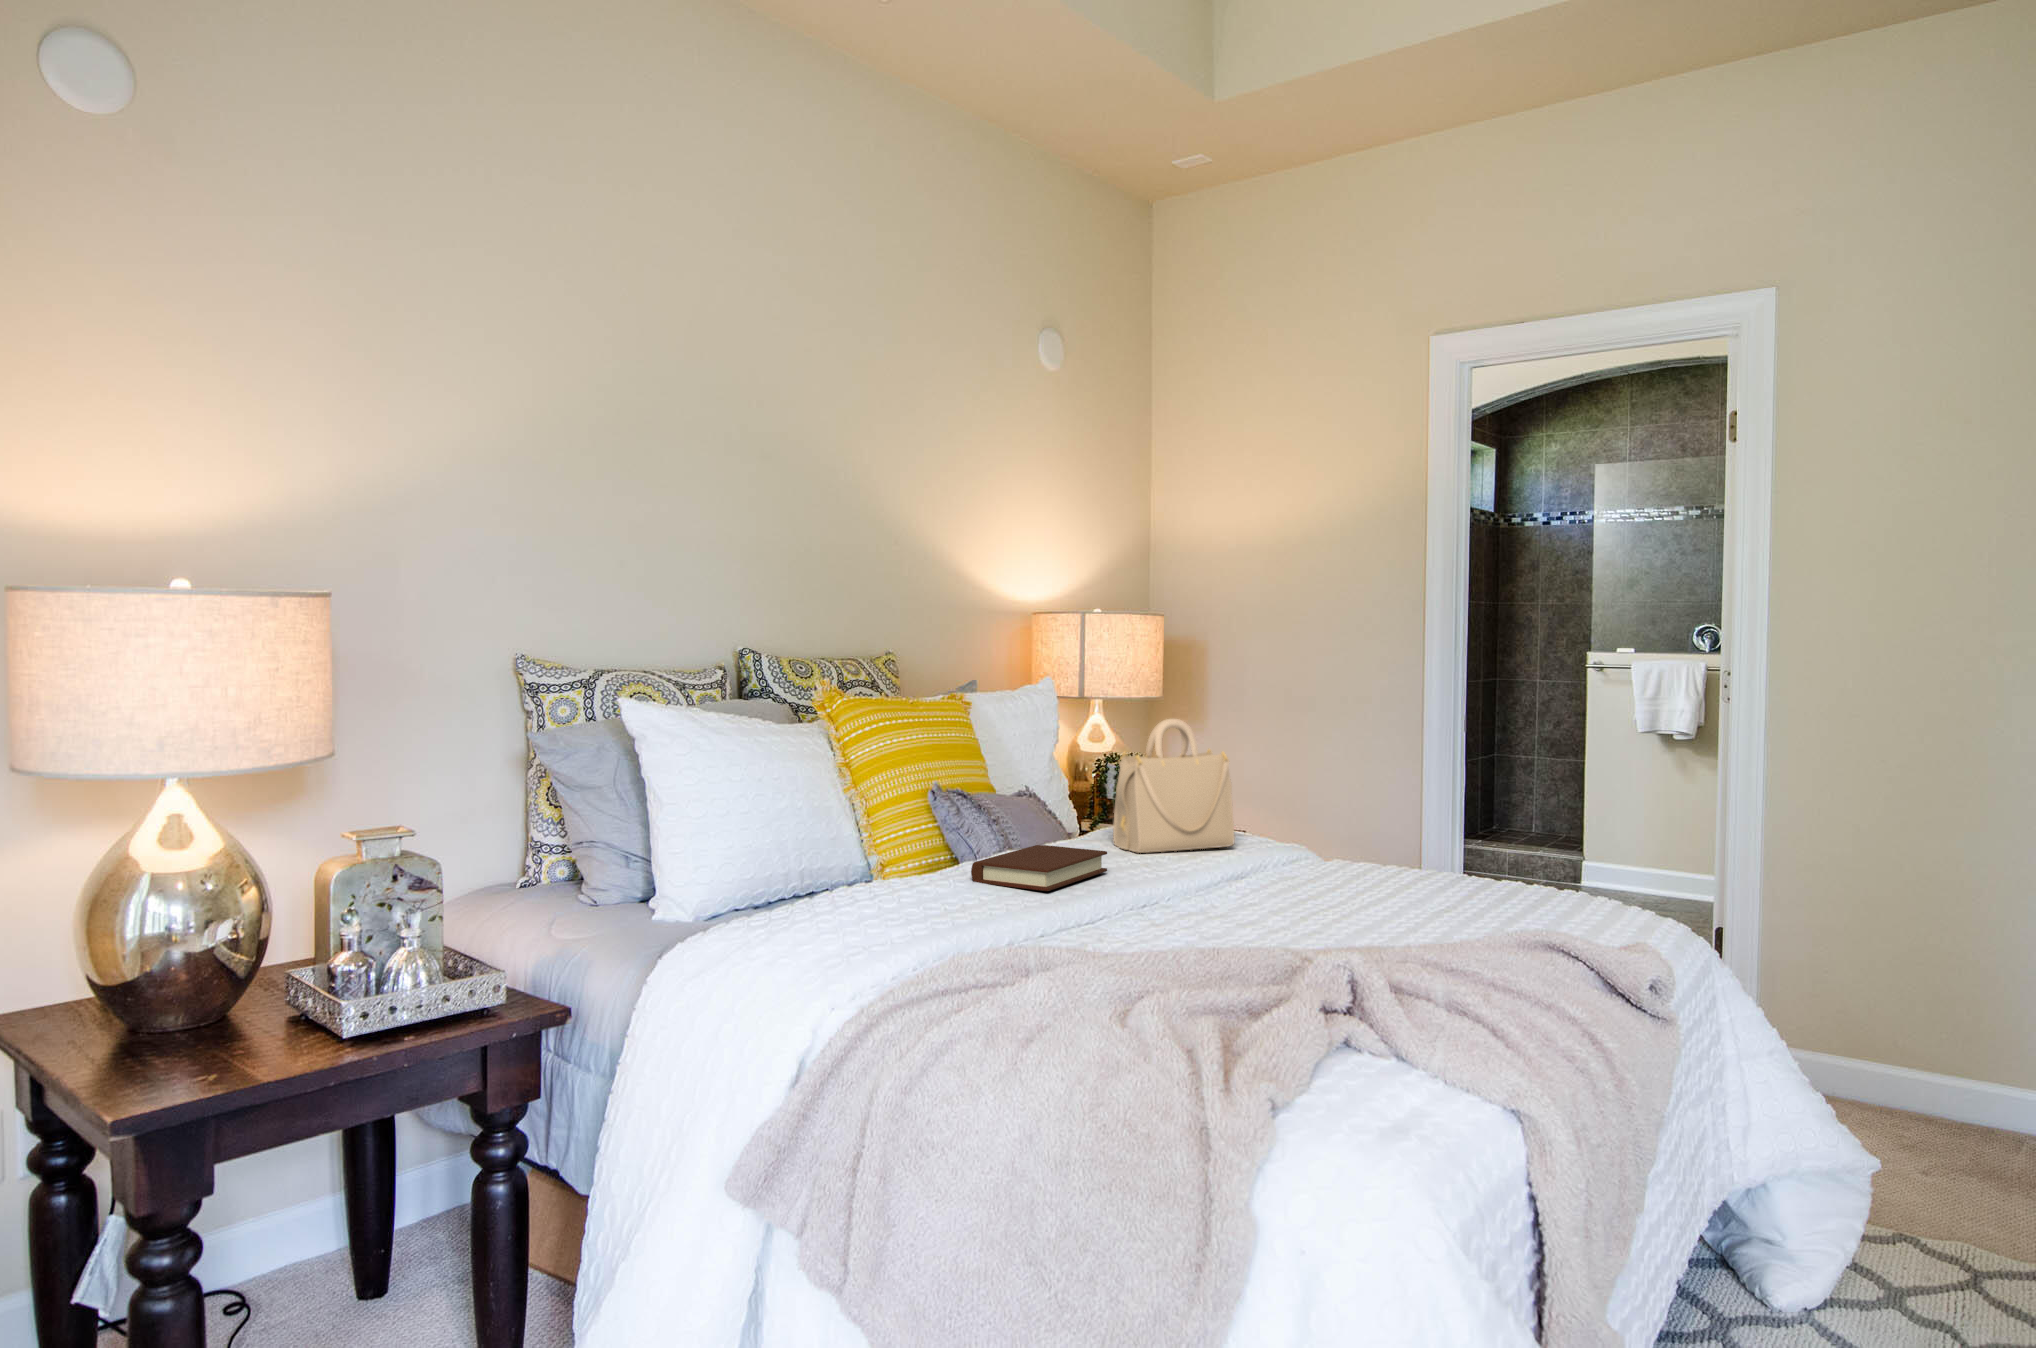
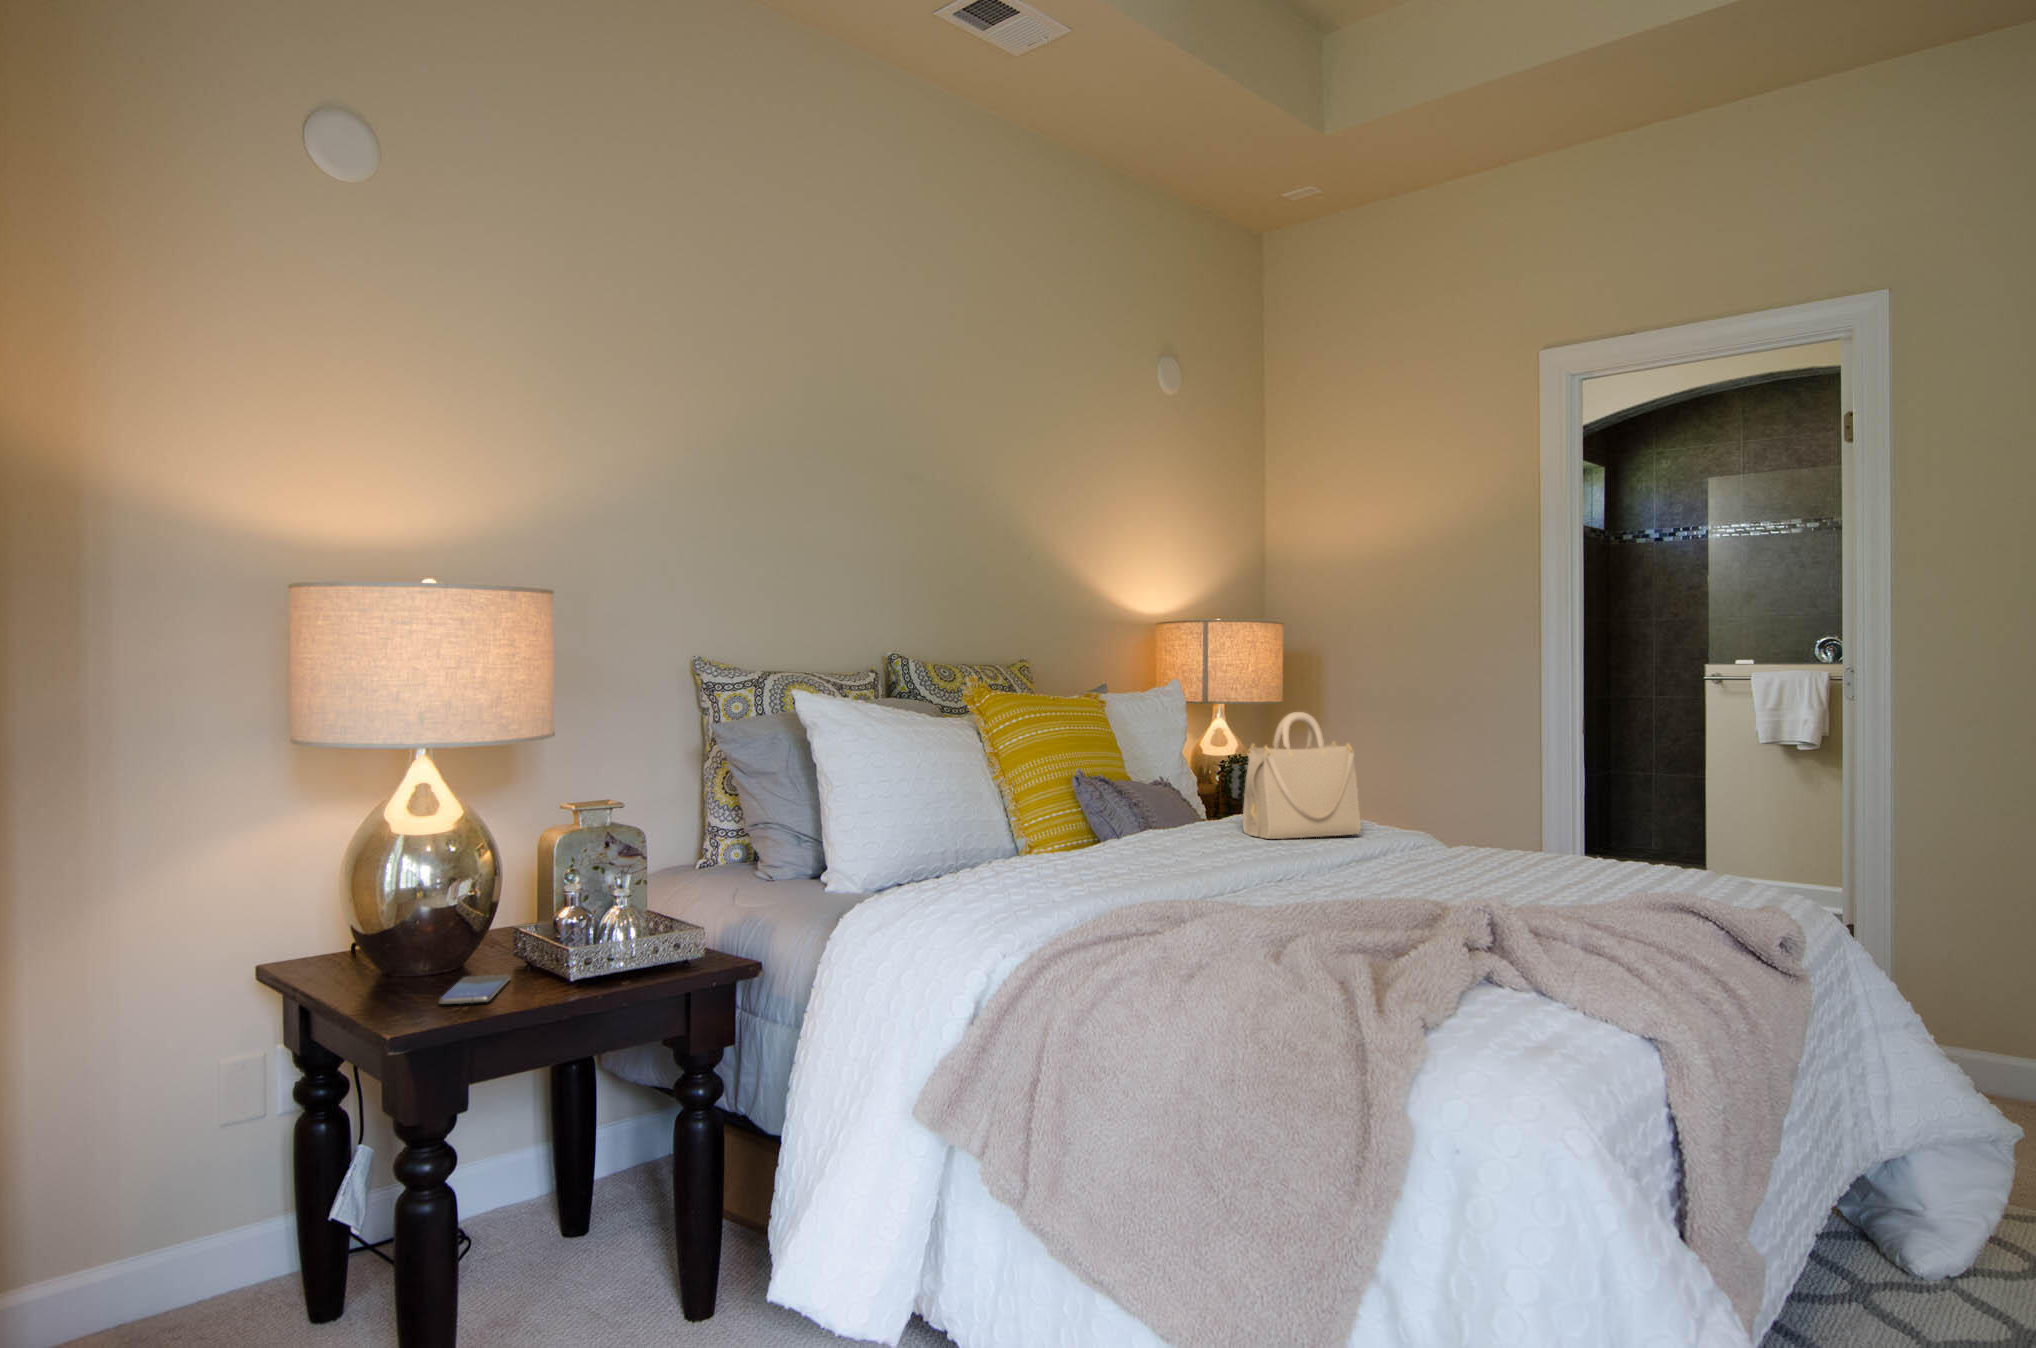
book: present [971,845,1107,891] -> none [1114,829,1242,866]
smartphone: none [179,1031,275,1074] -> present [439,975,510,1004]

